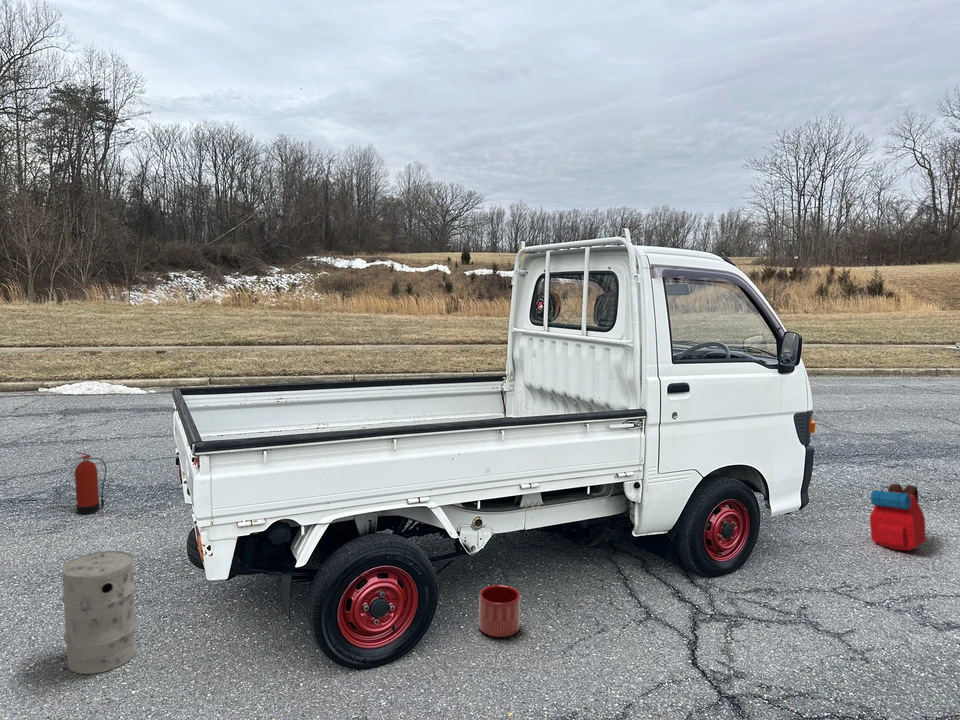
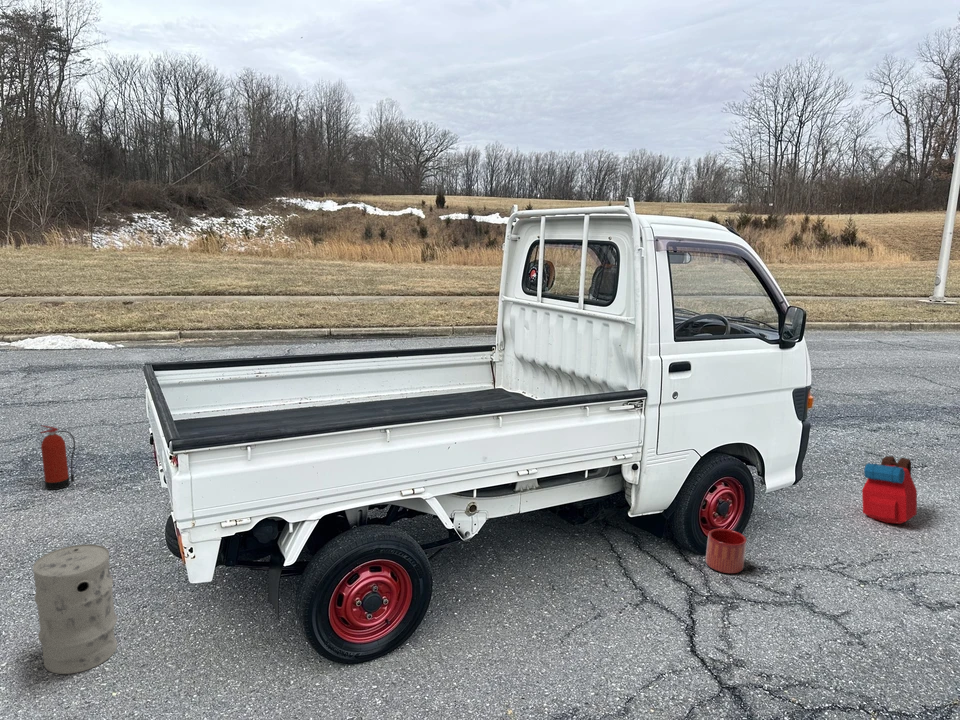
planter: present [479,585,520,637] -> present [706,529,746,573]

